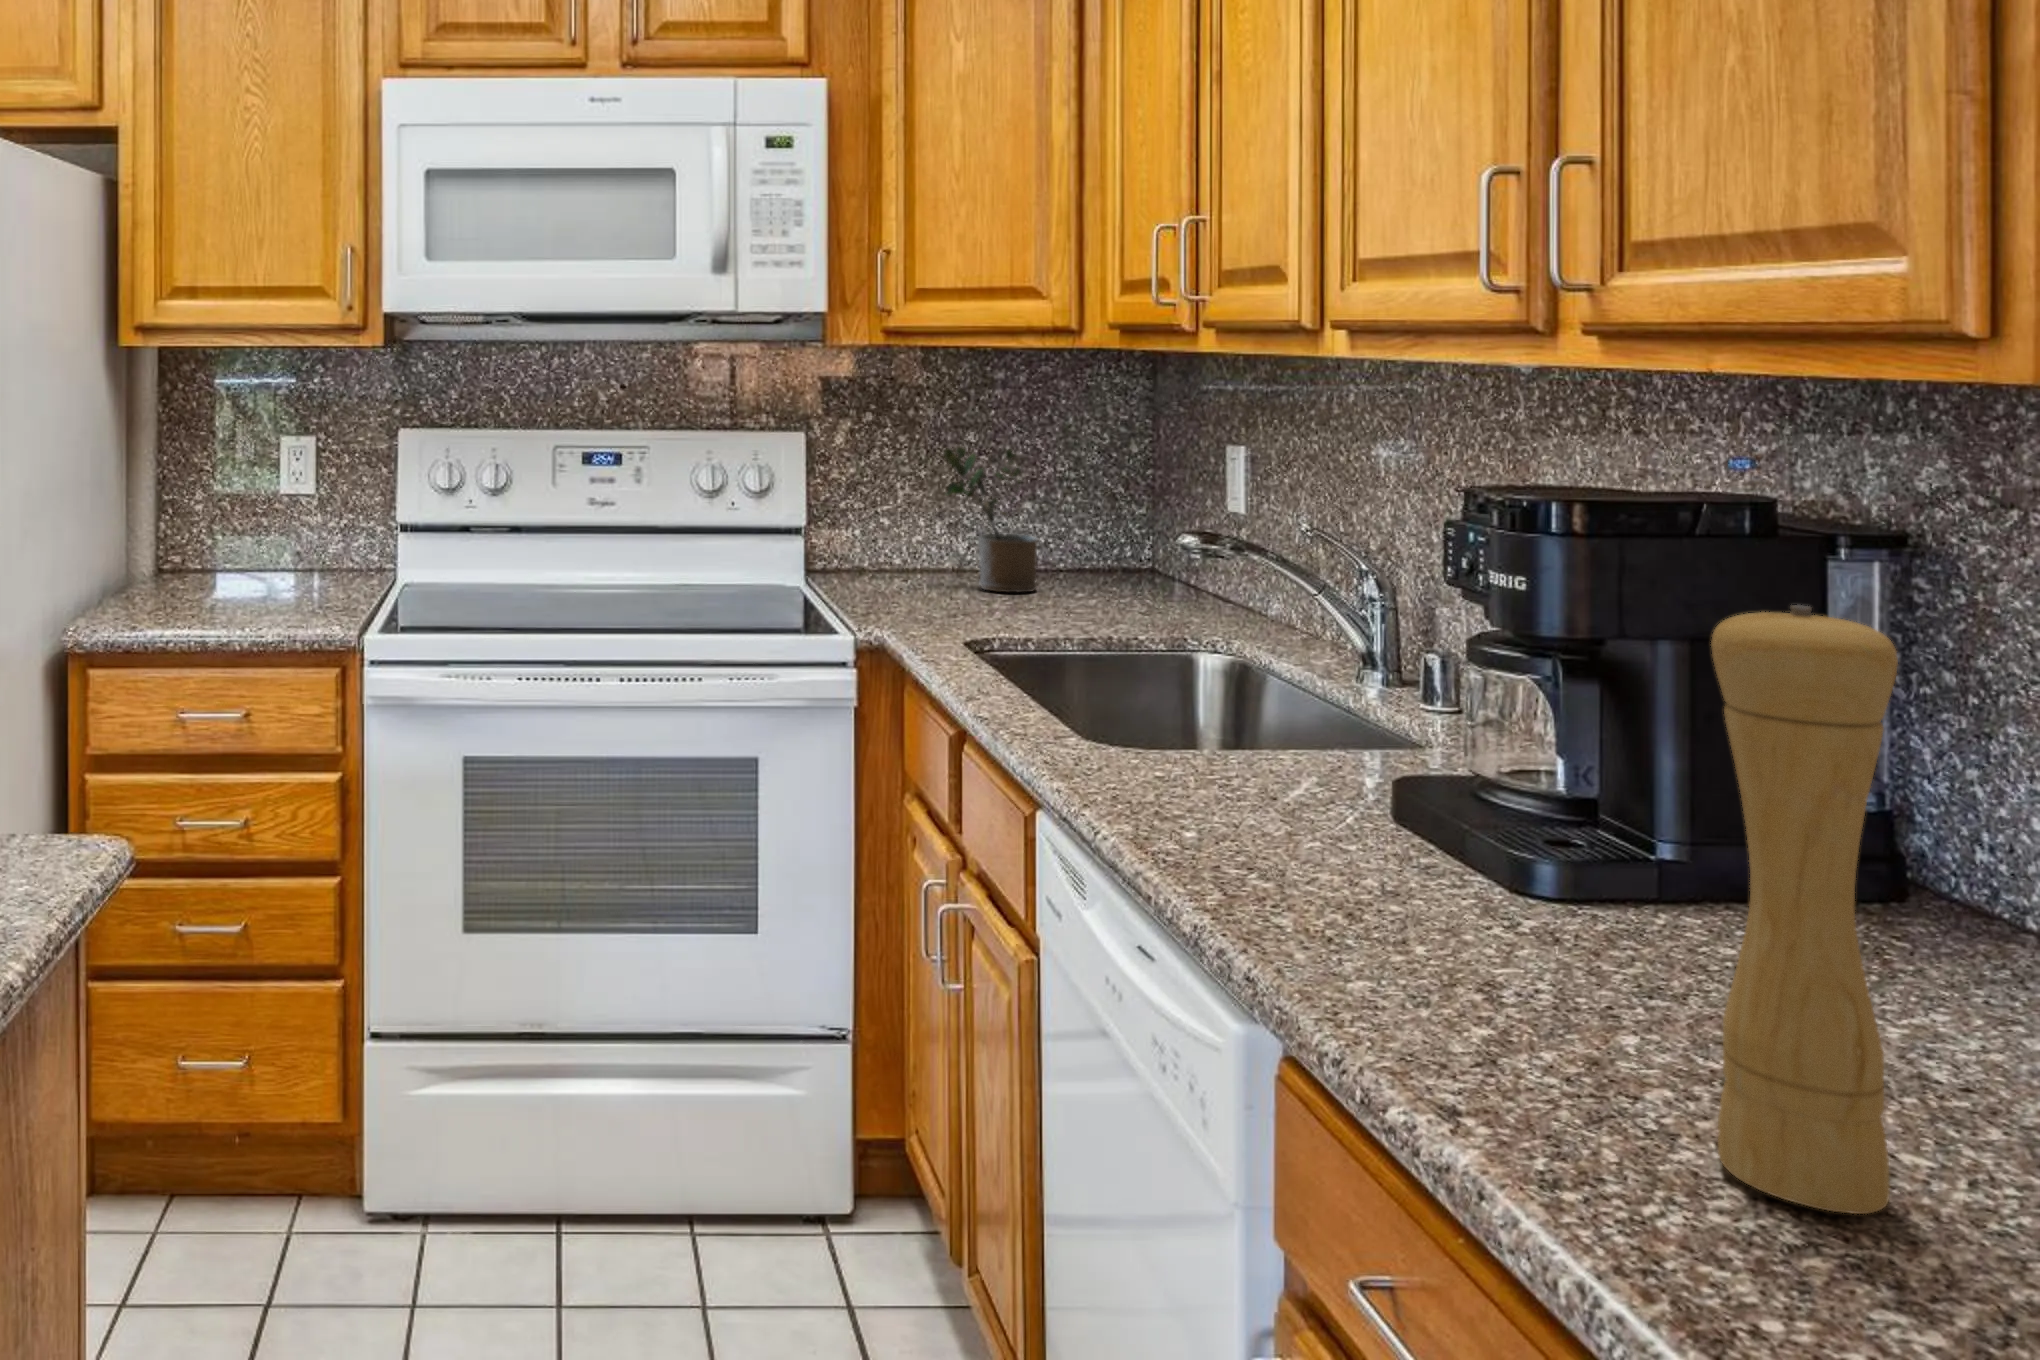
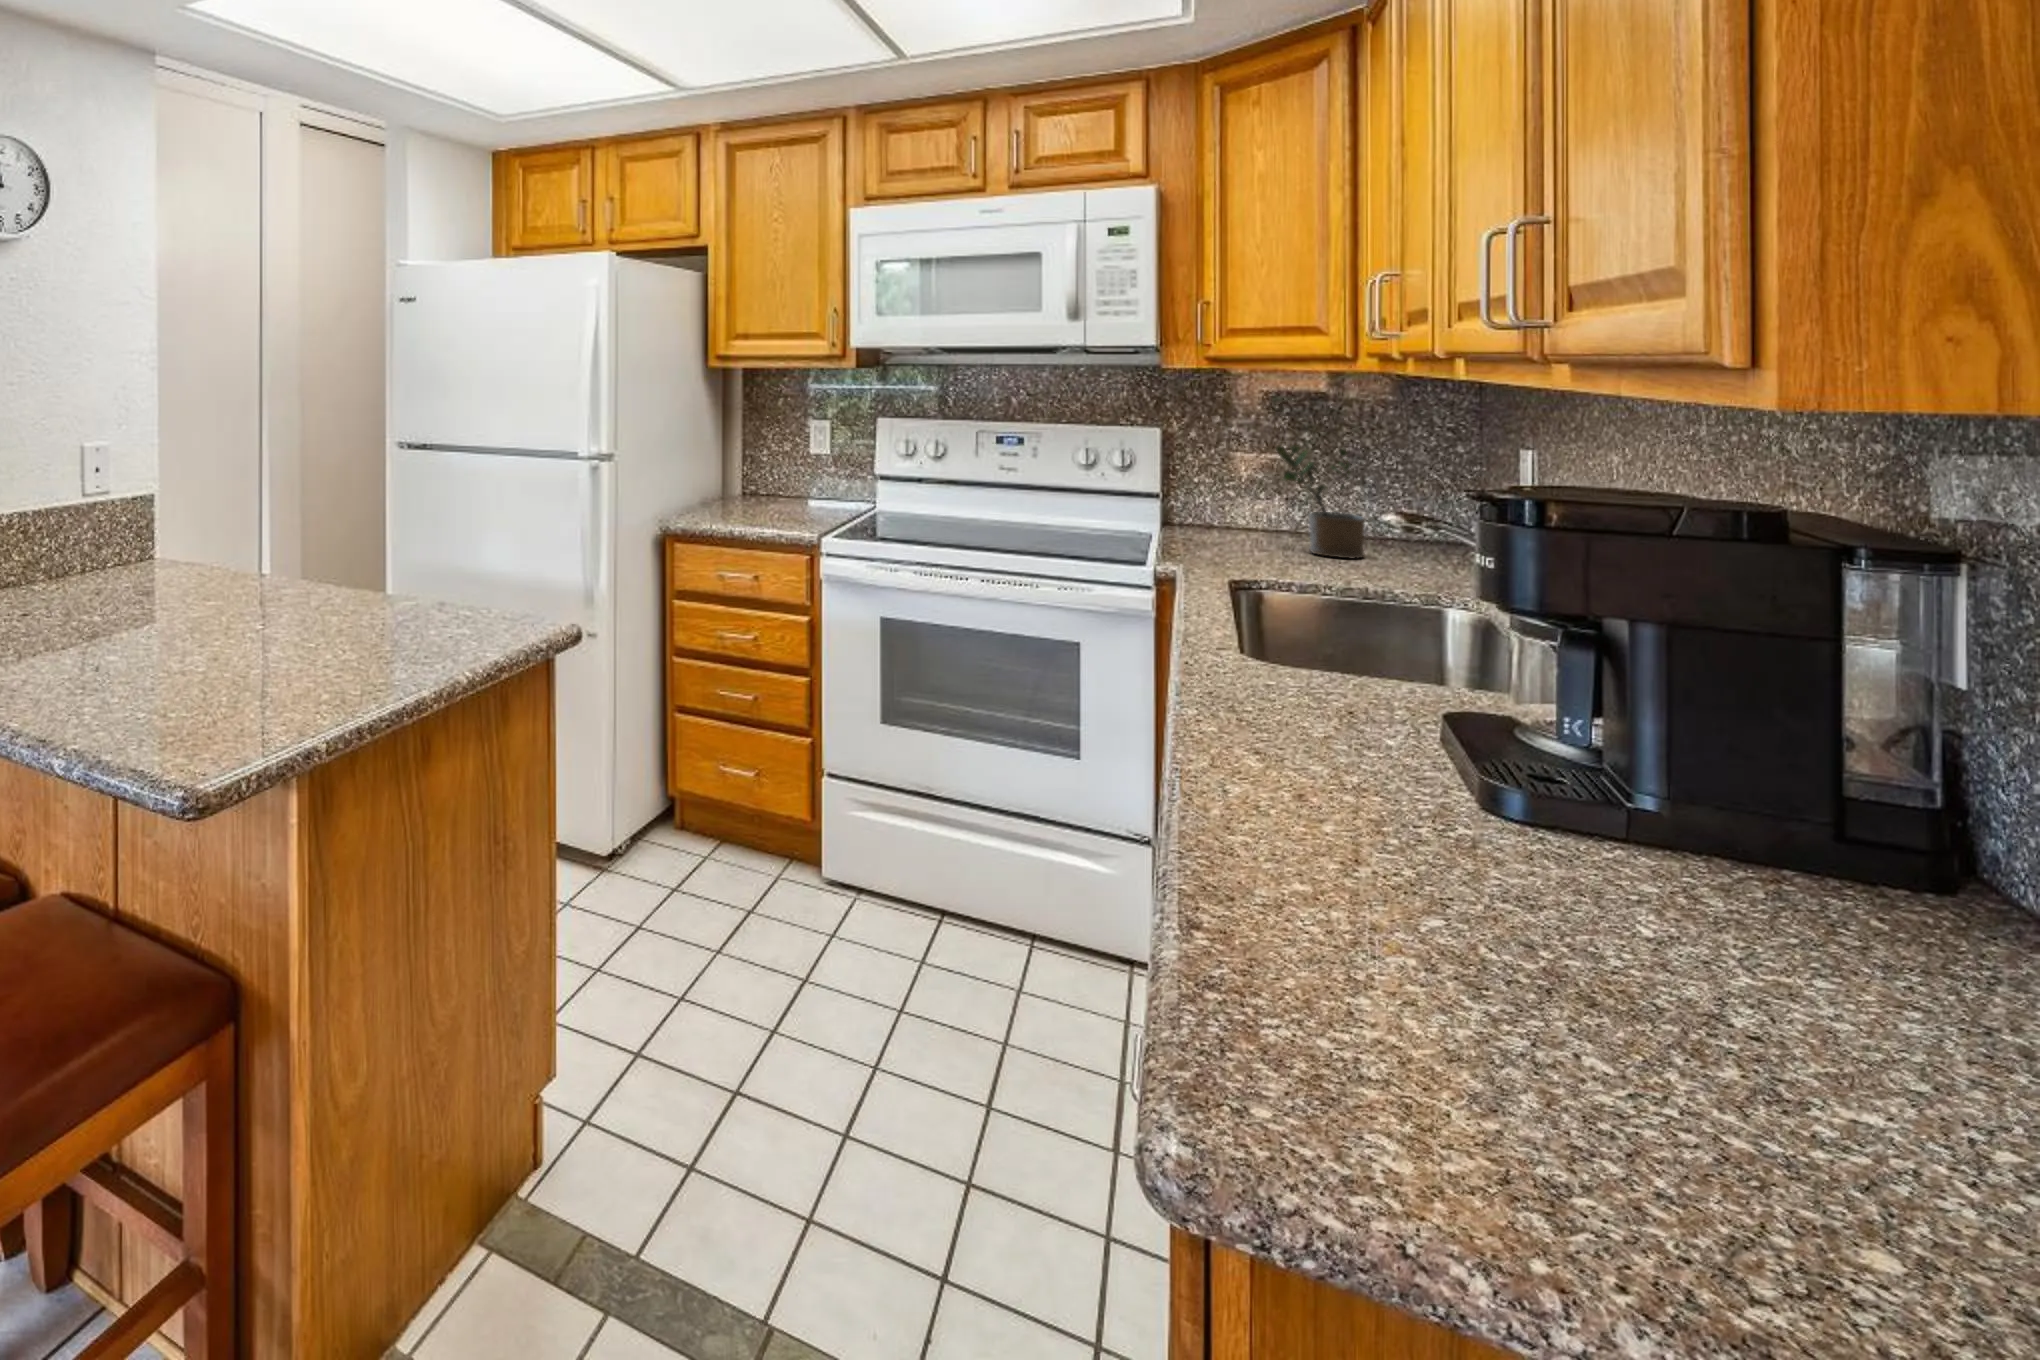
pepper mill: present [1711,605,1898,1214] -> none [1382,579,1518,999]

